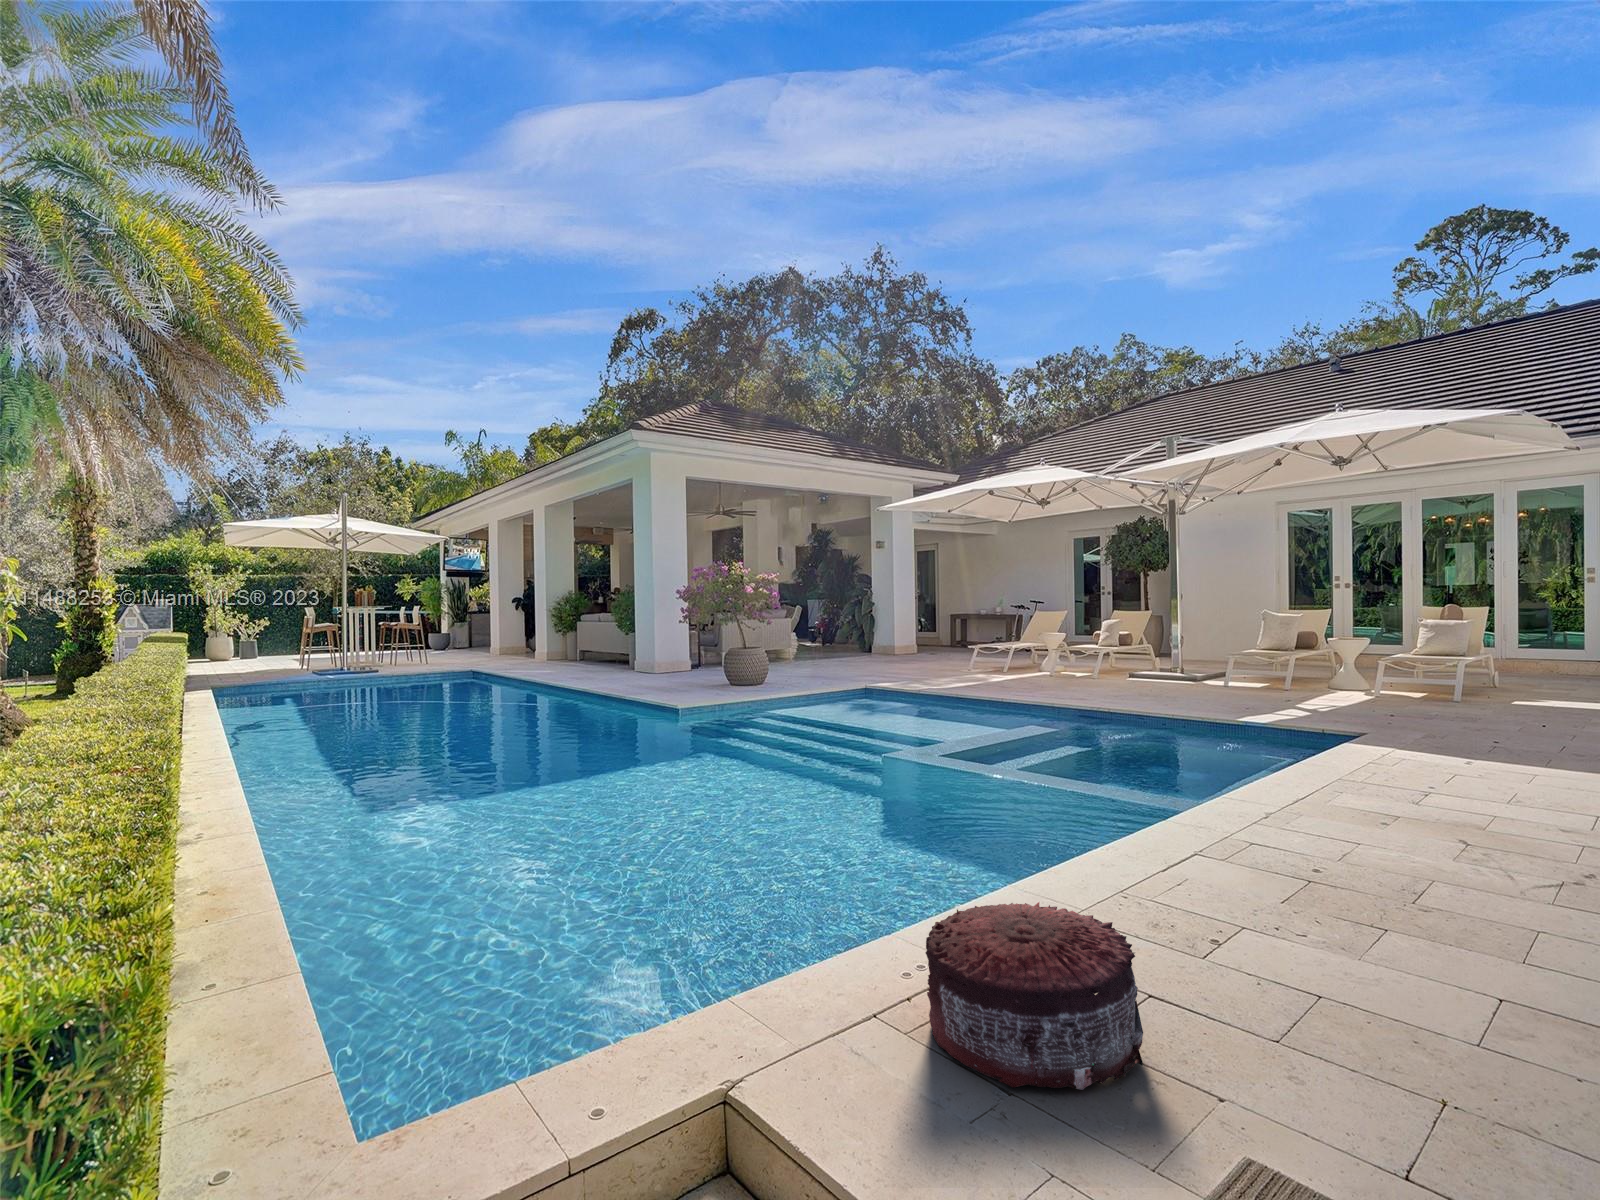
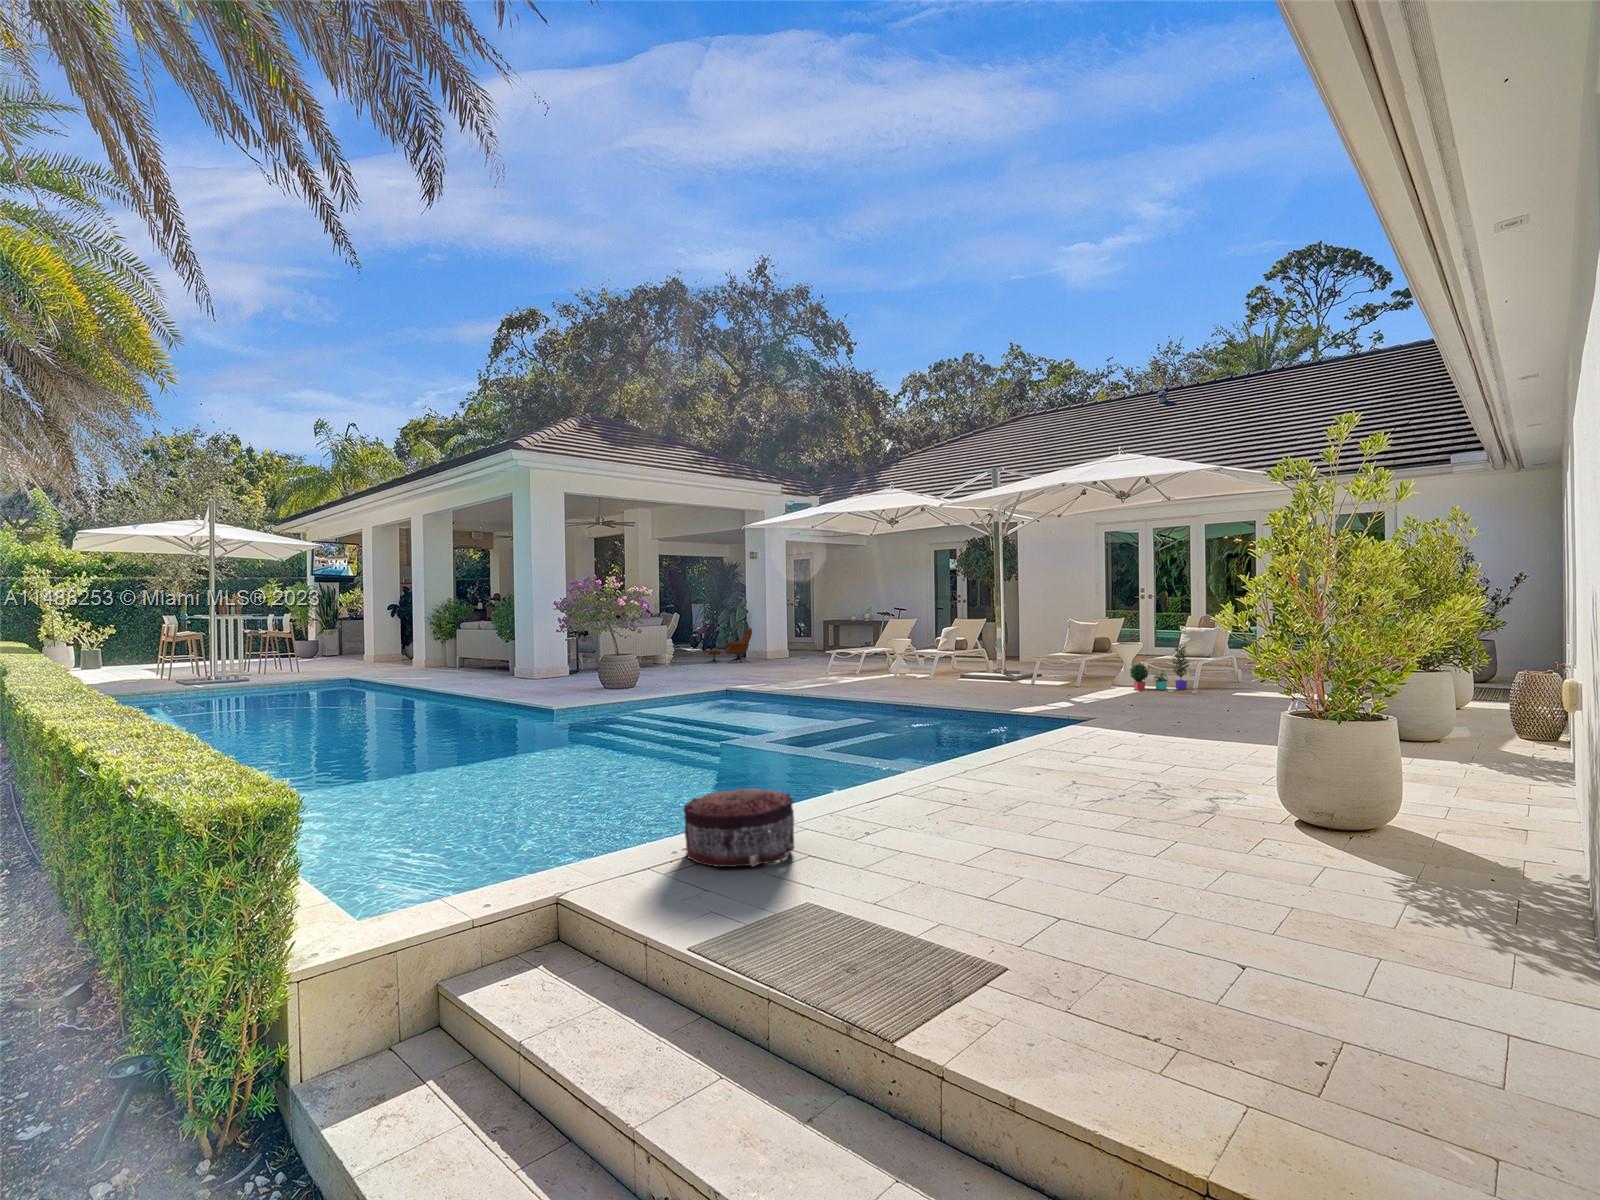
lounge chair: none [830,621,879,658] -> present [707,628,752,663]
potted plant: none [1359,641,1442,698] -> present [1130,643,1189,690]

